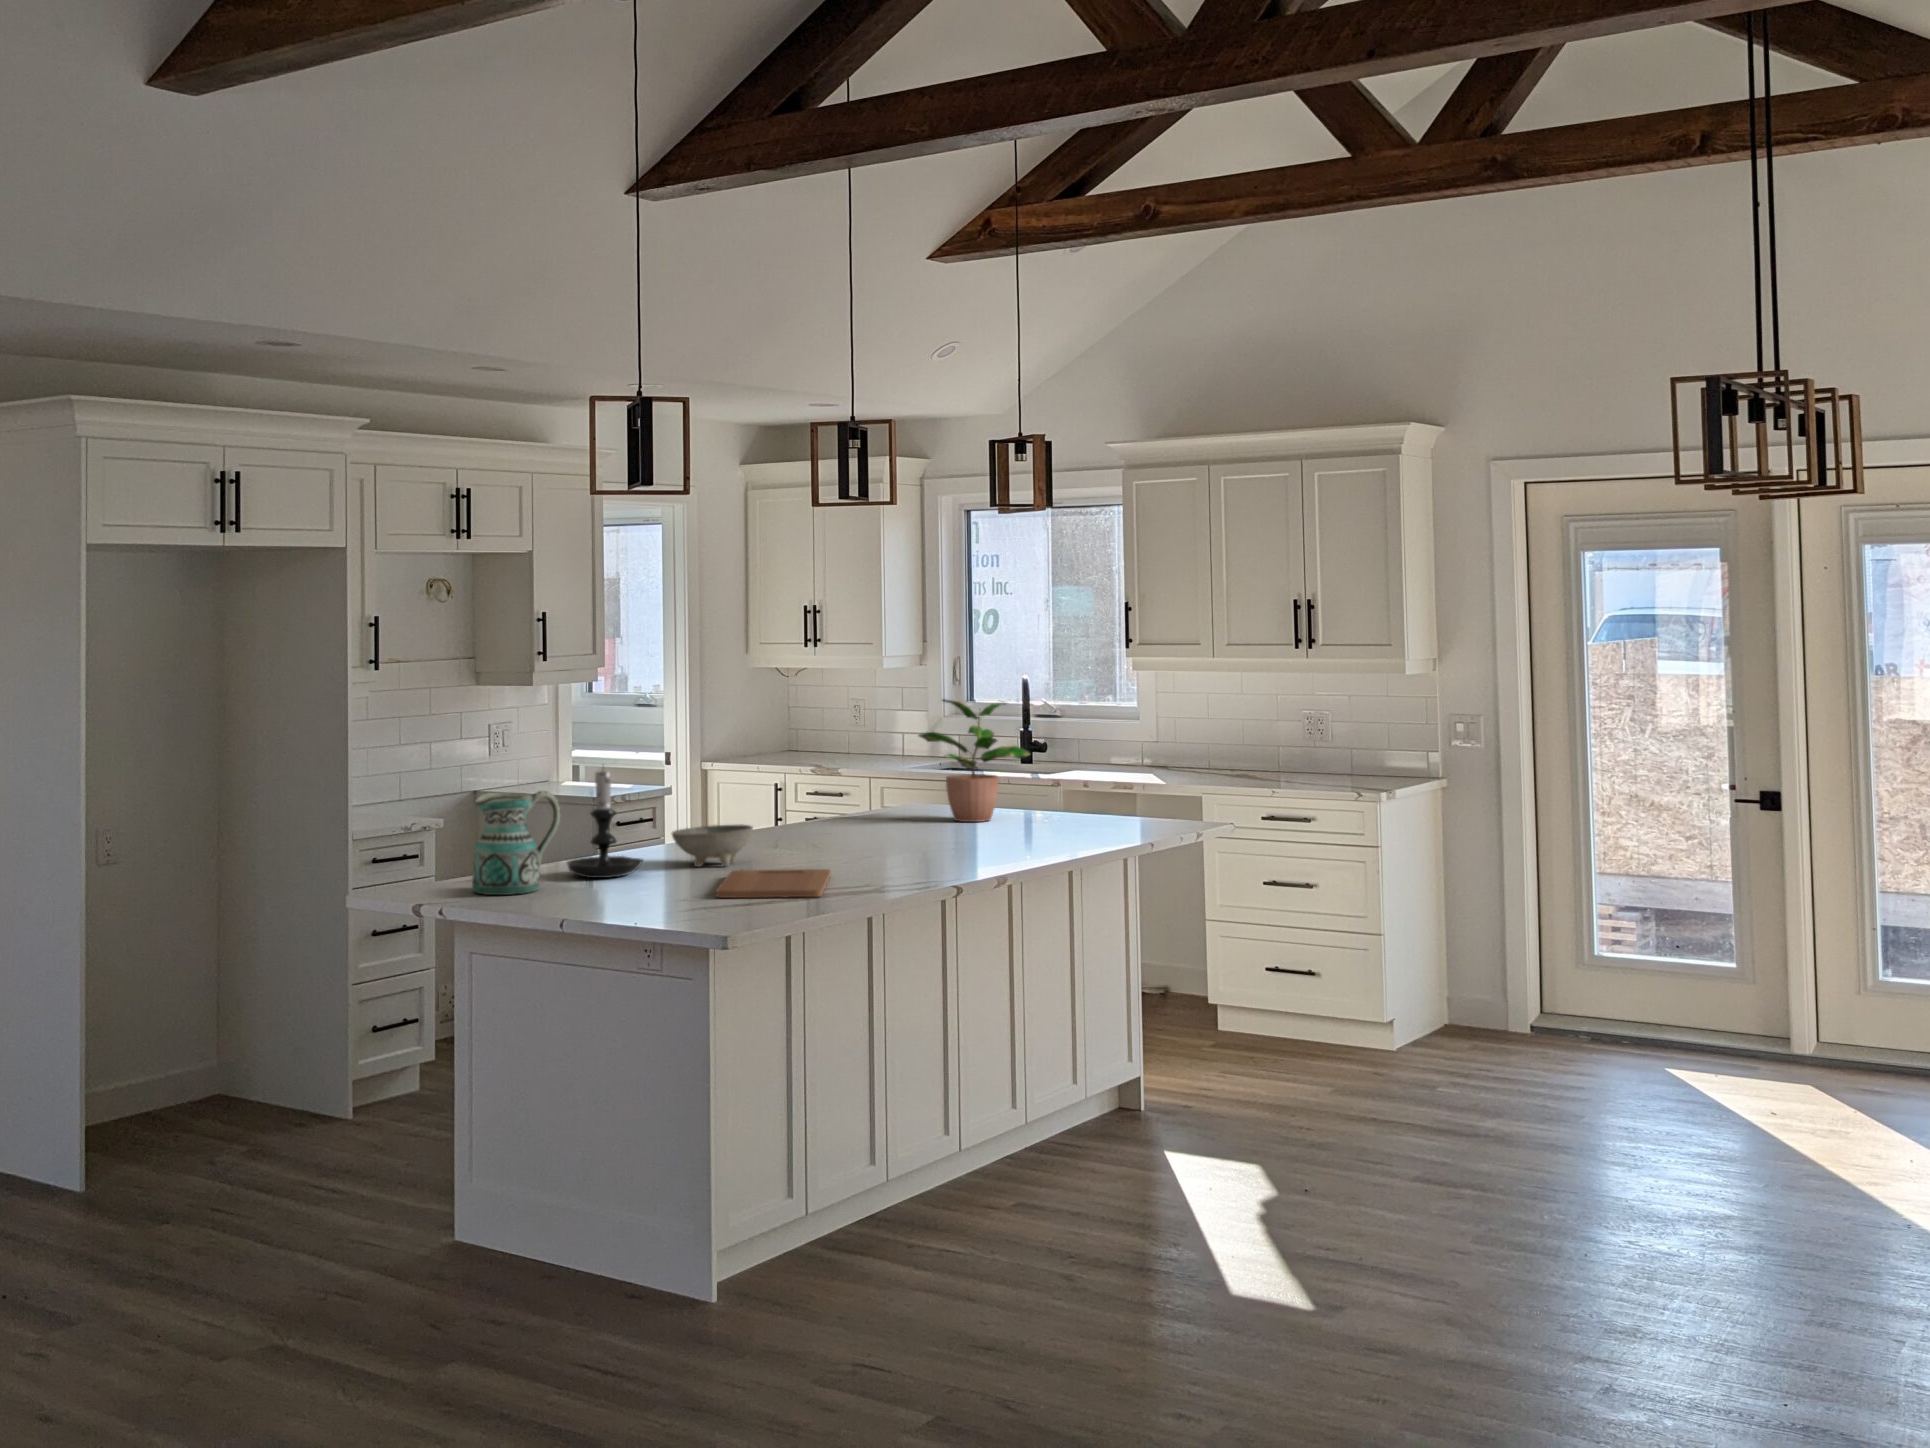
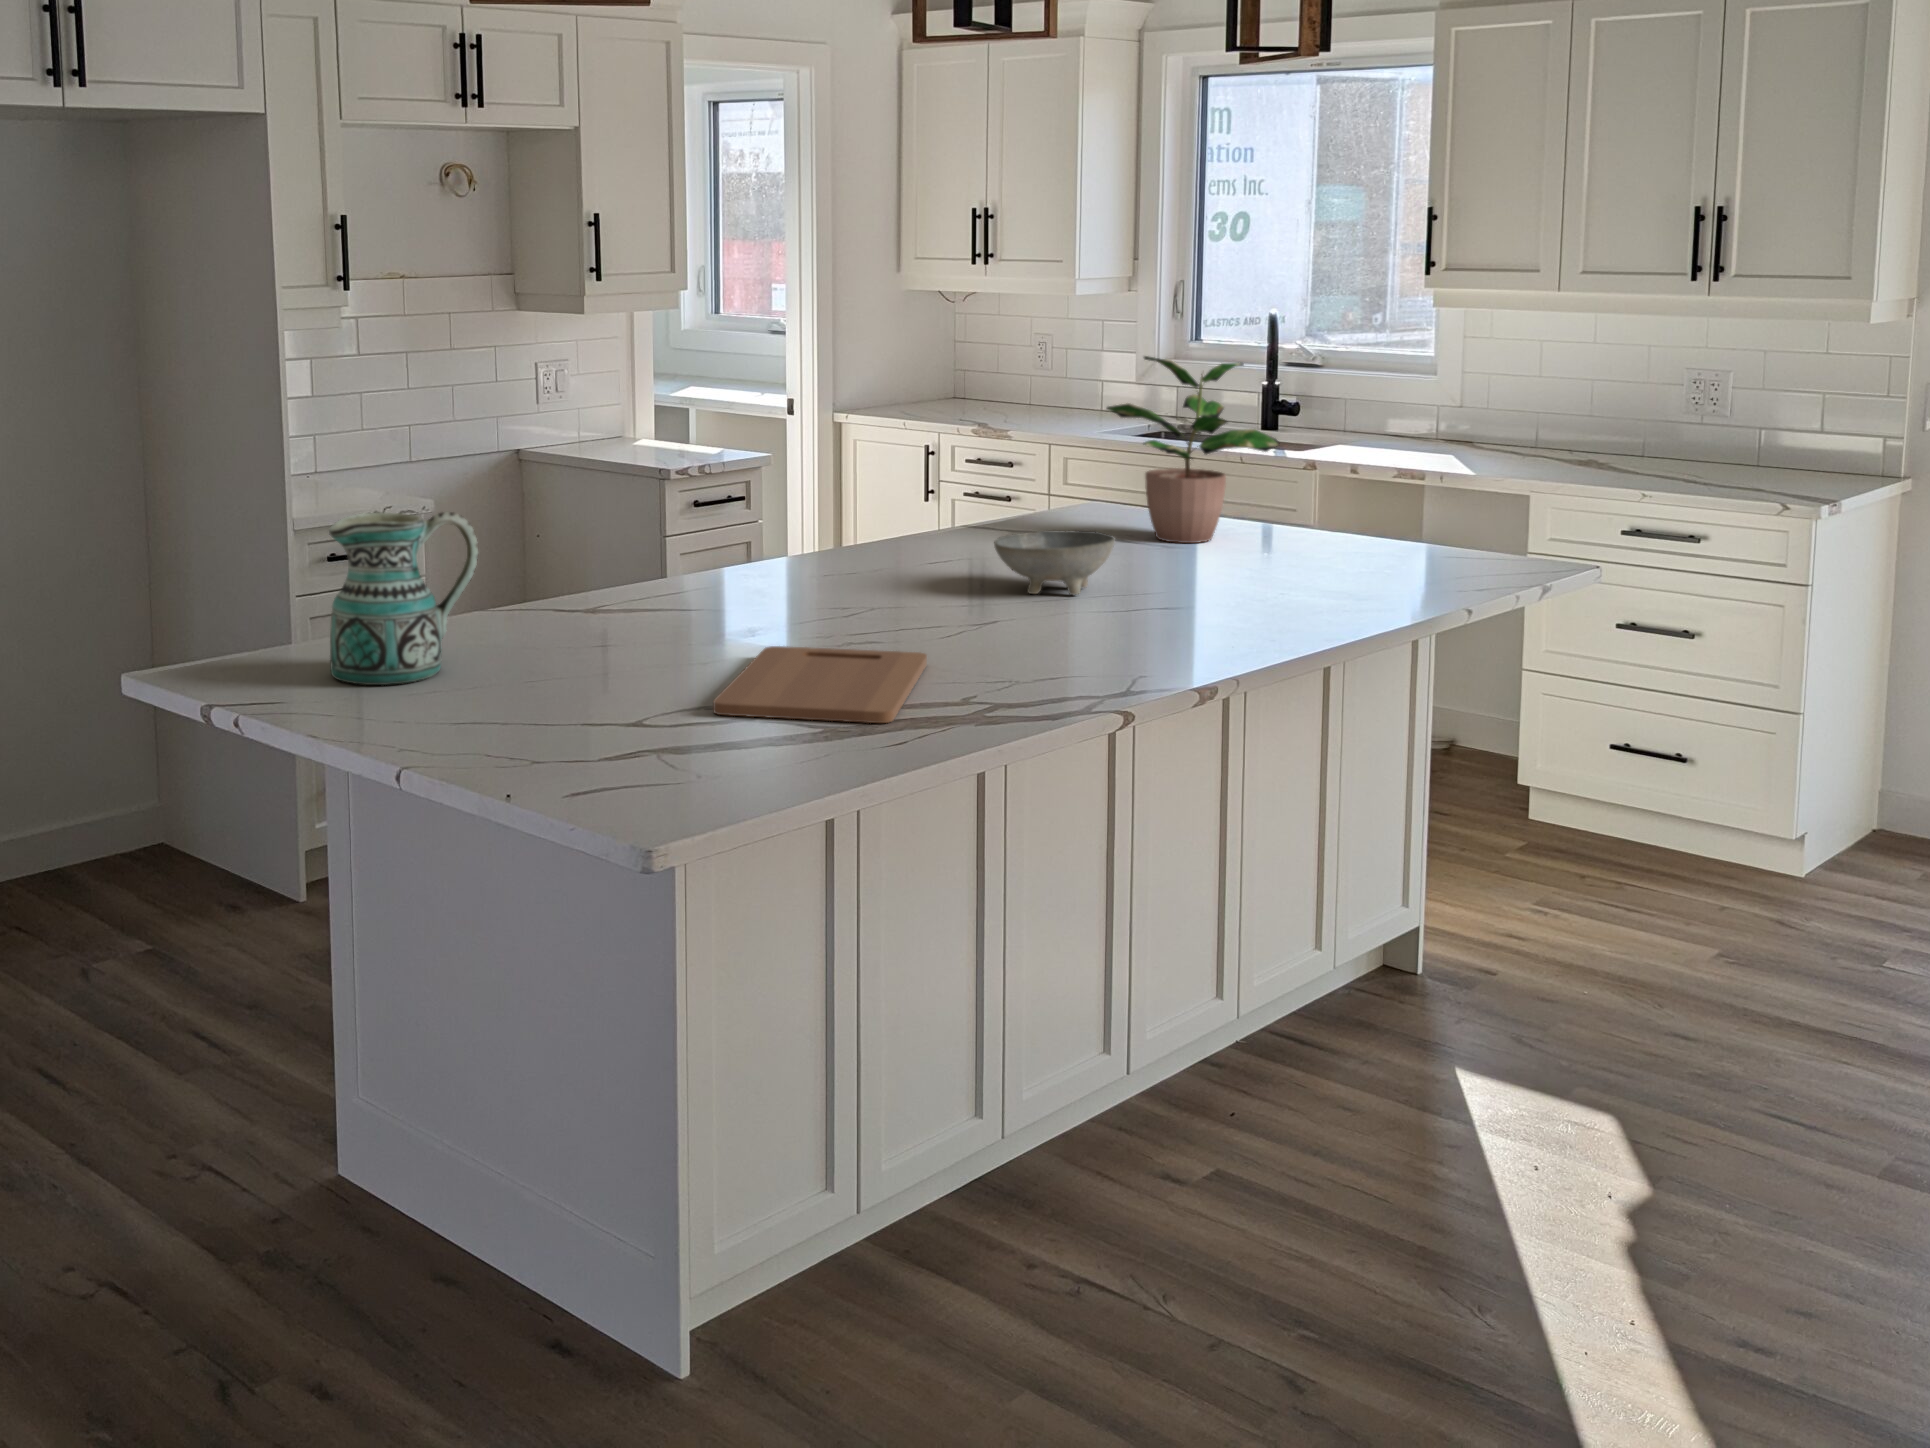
candle holder: present [567,771,643,878] -> none [505,464,632,648]
bowl: present [672,825,753,867] -> present [994,531,1115,595]

